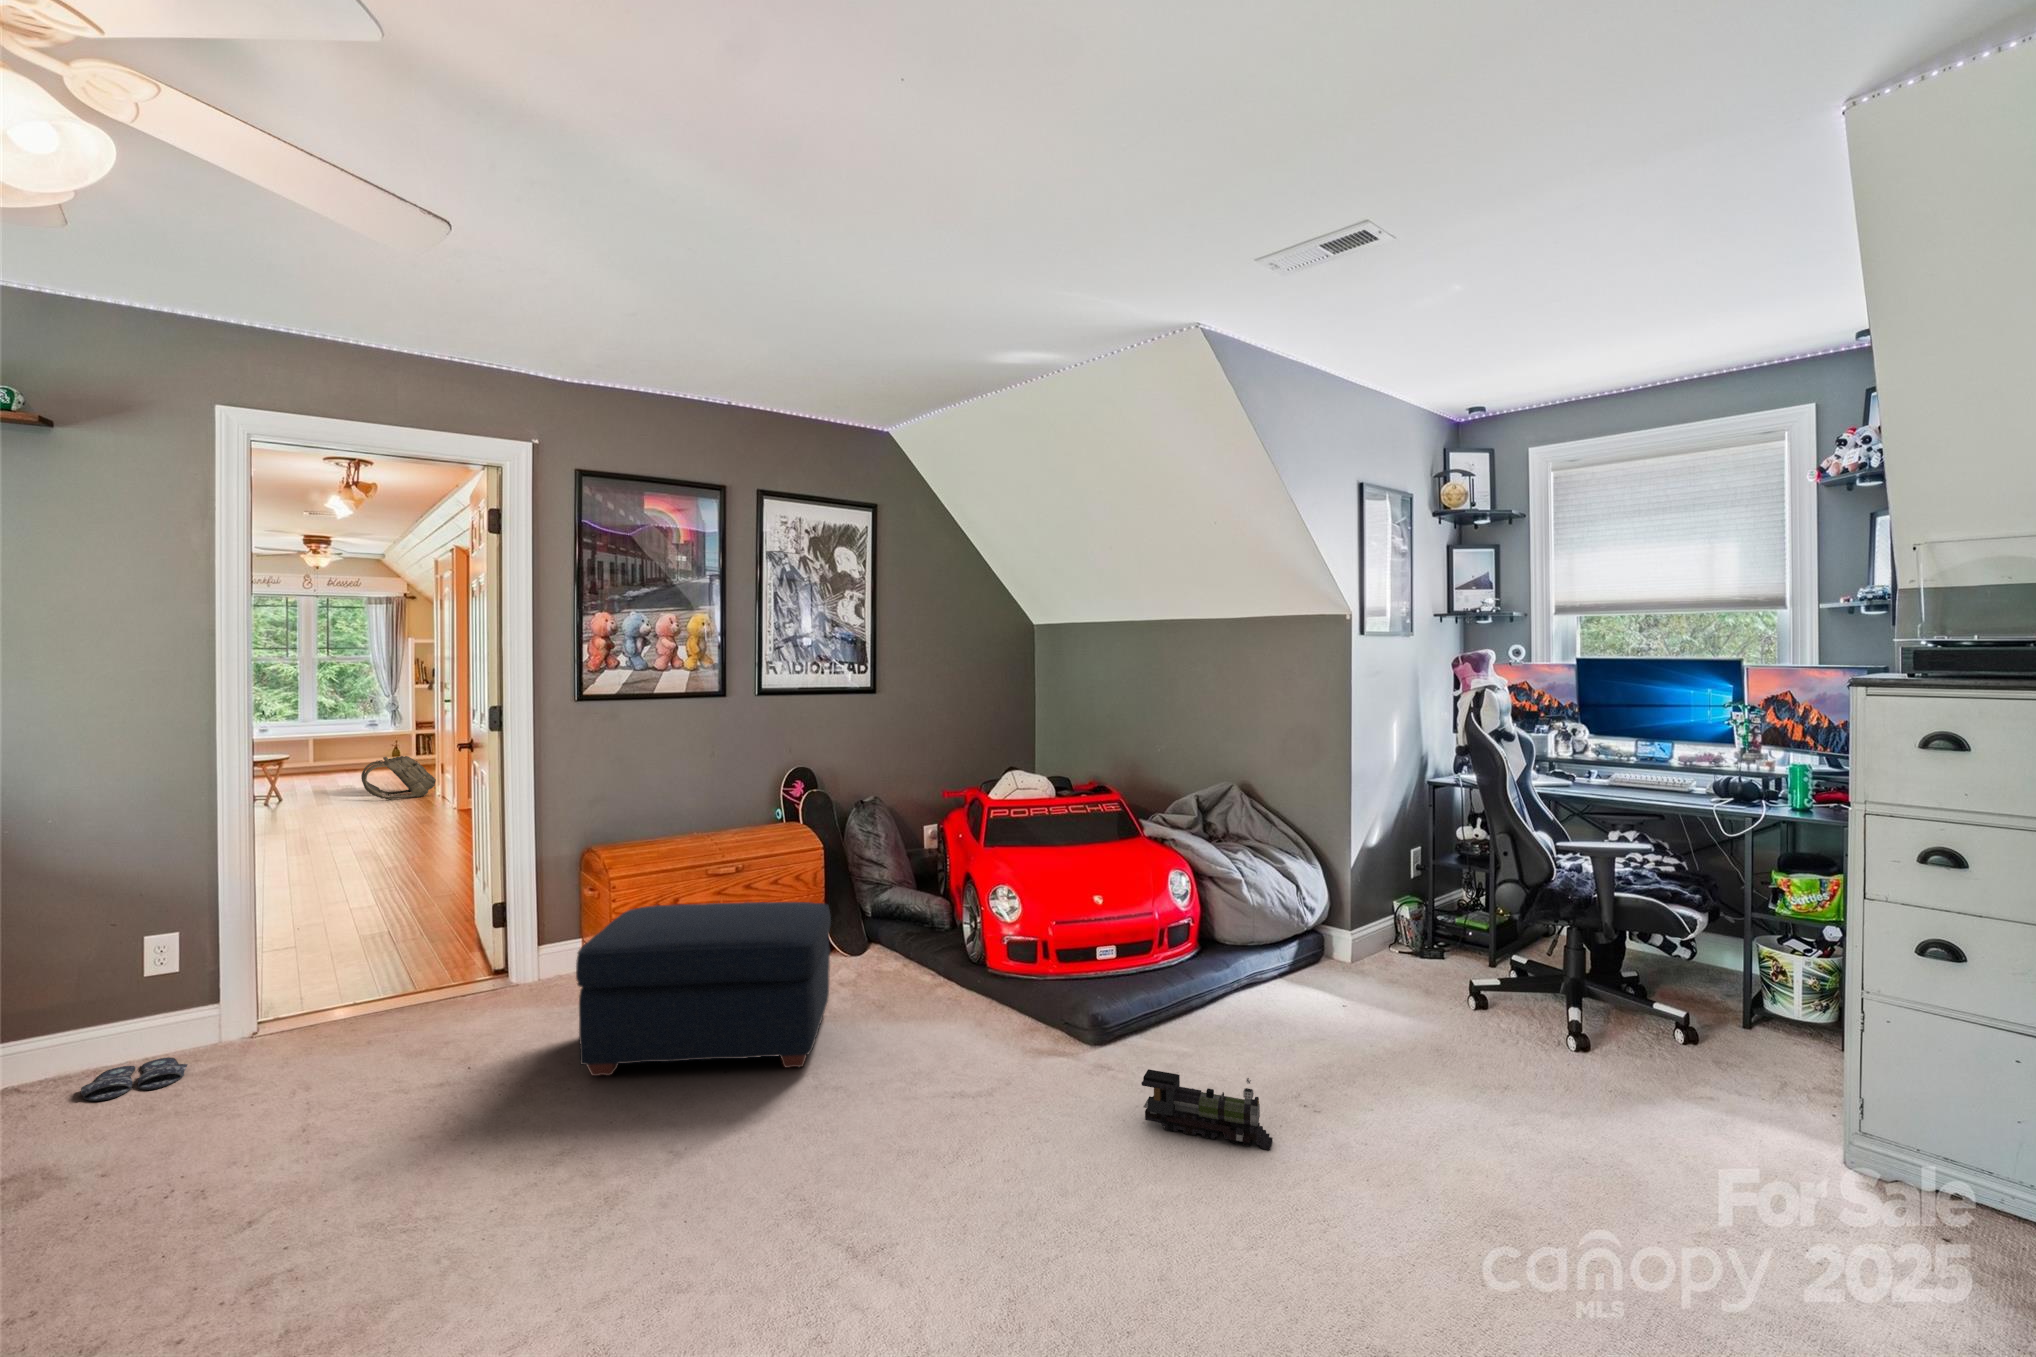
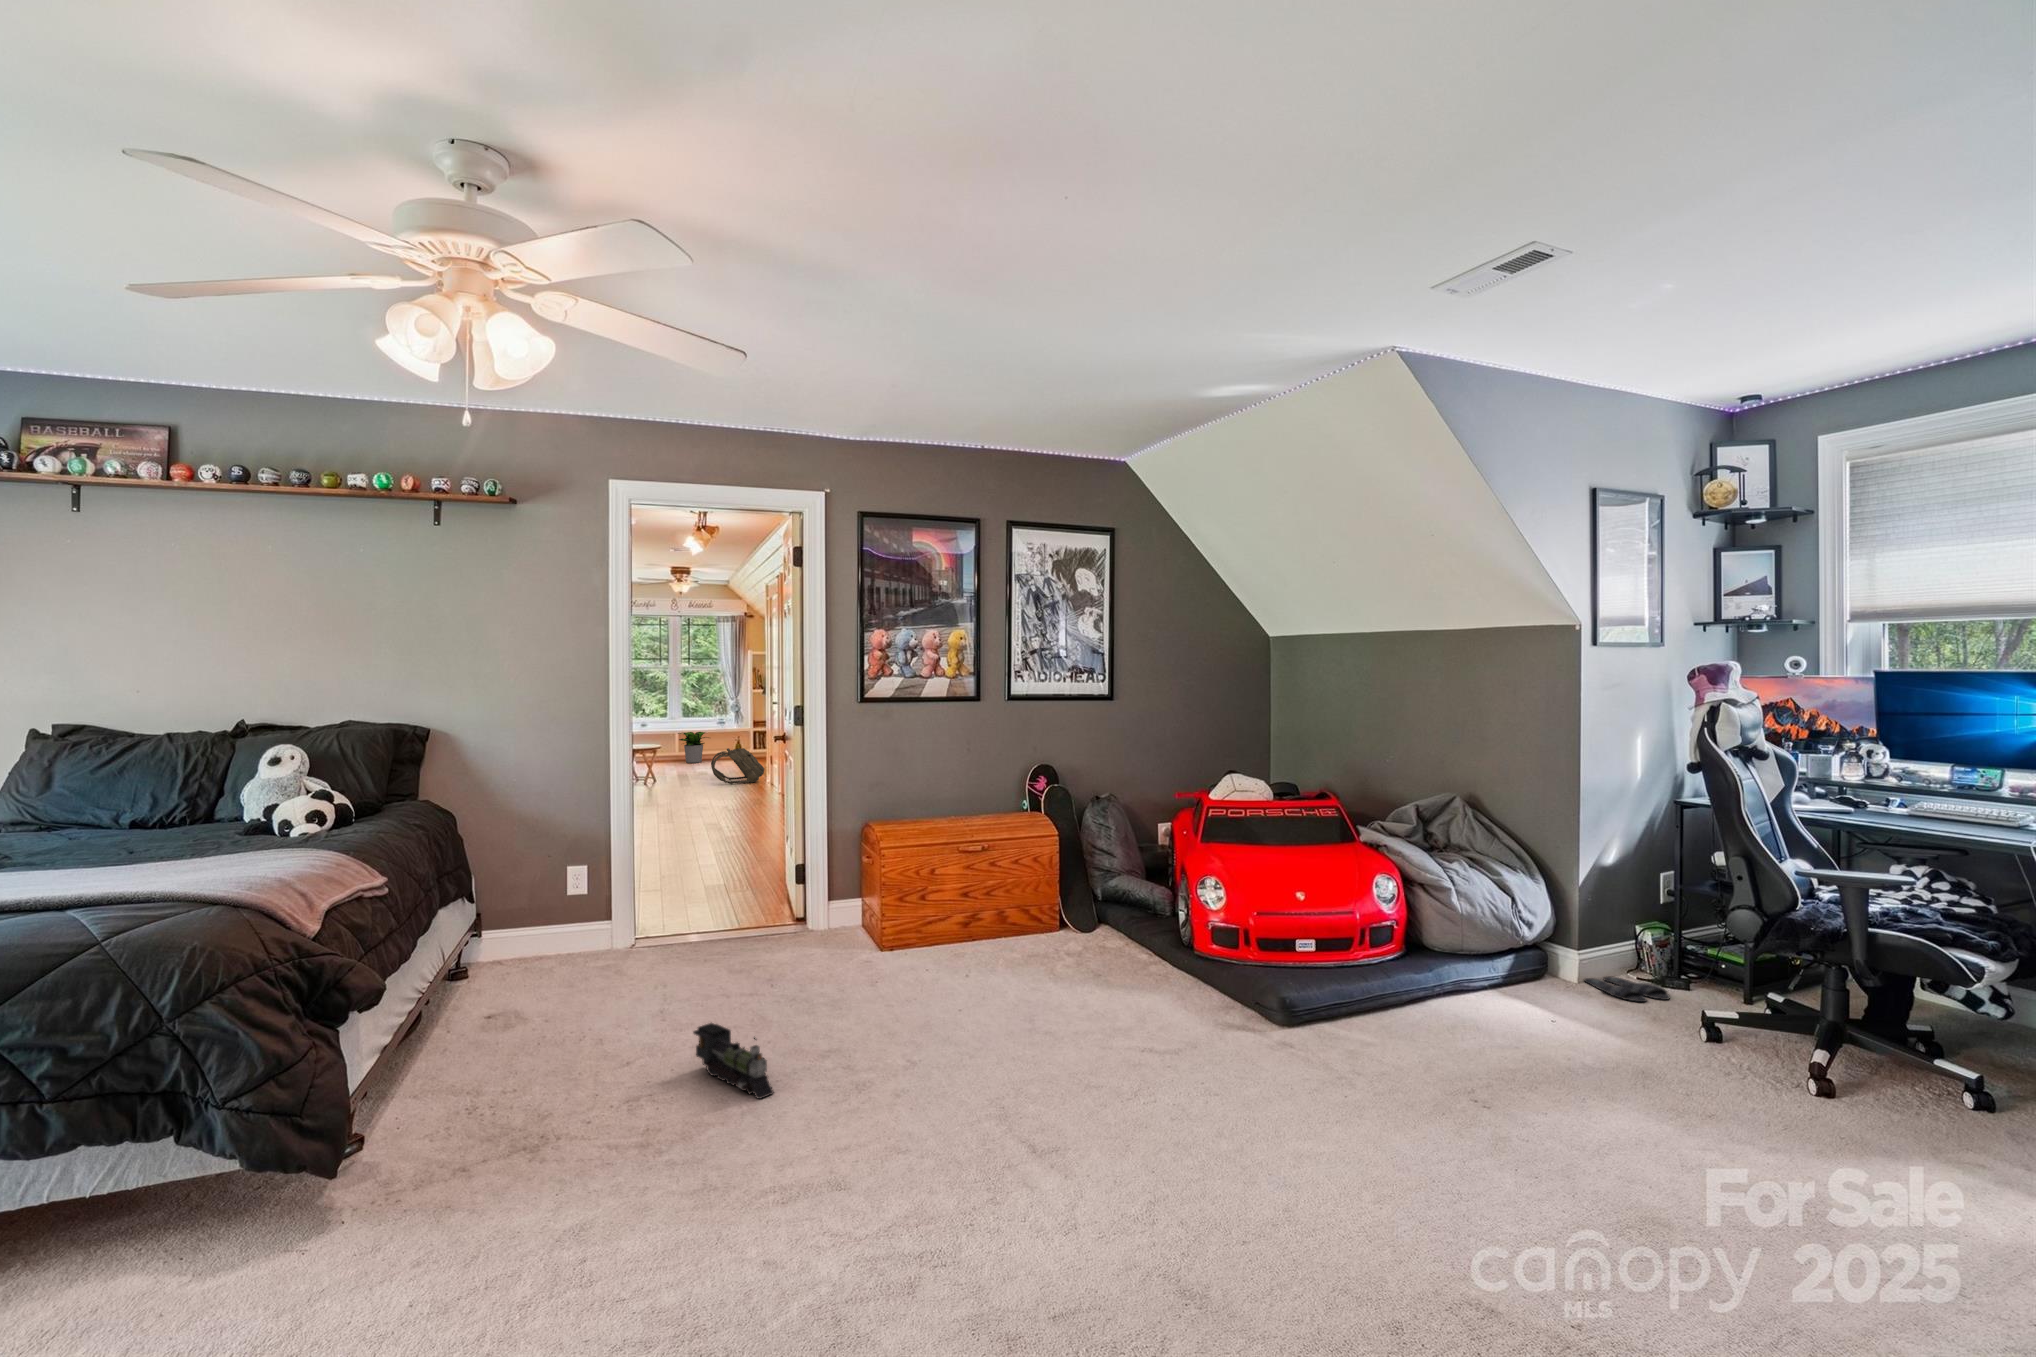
potted plant: none [311,737,364,775] -> present [678,732,707,763]
ottoman: present [576,902,831,1076] -> none [852,871,1053,1011]
slippers: present [81,1057,188,1101] -> present [1584,976,1670,1002]
toy train: present [1142,1069,1273,1150] -> present [693,1023,773,1099]

